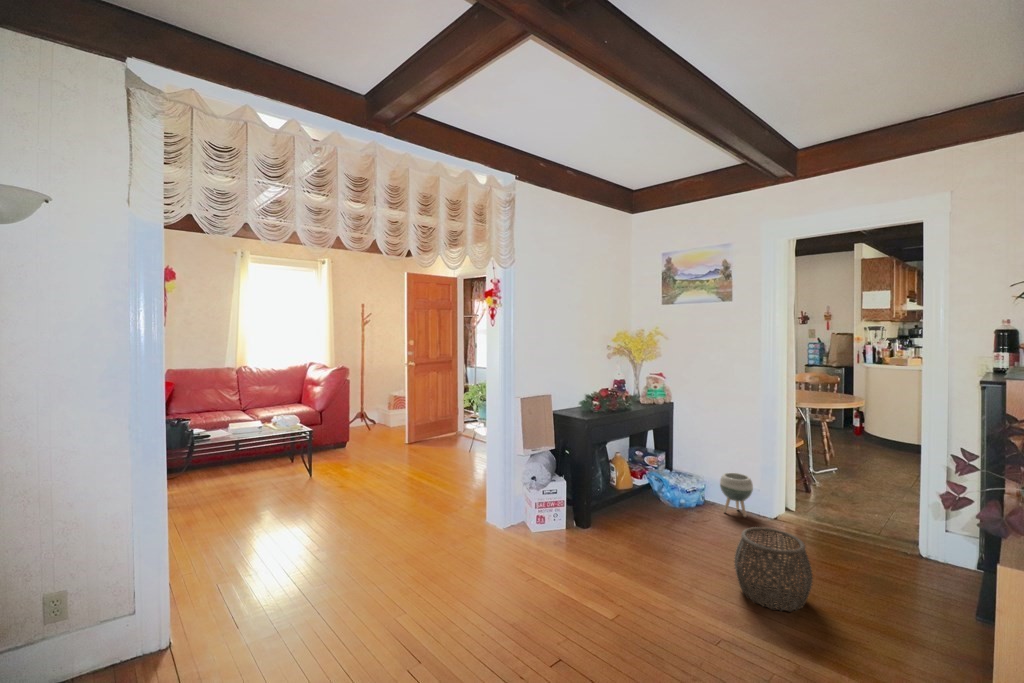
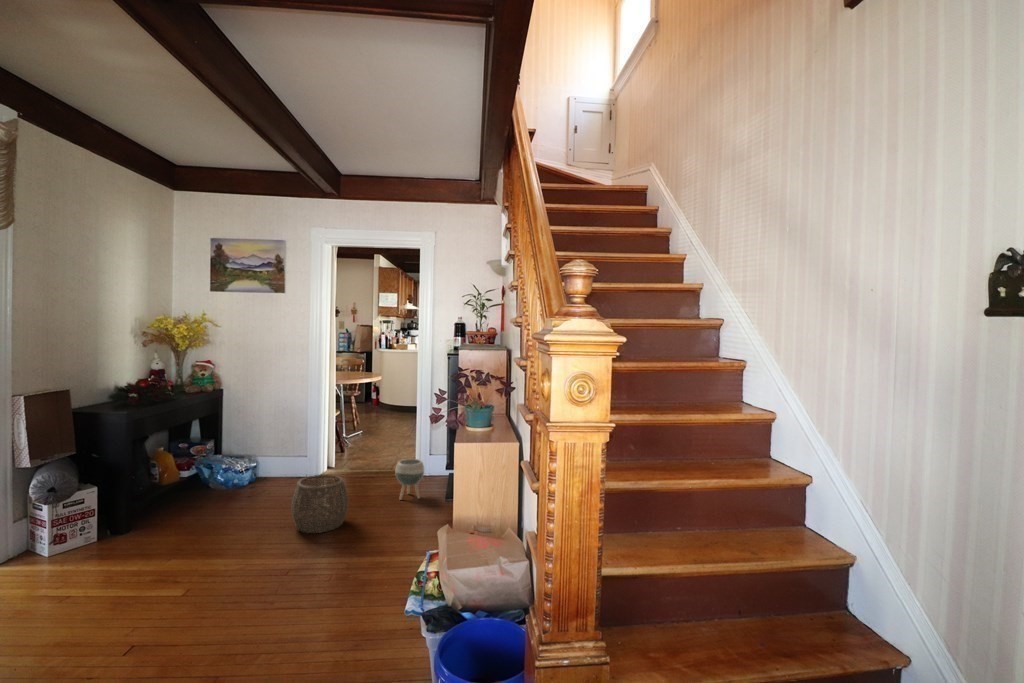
planter: present [720,473,753,517] -> present [395,459,424,500]

